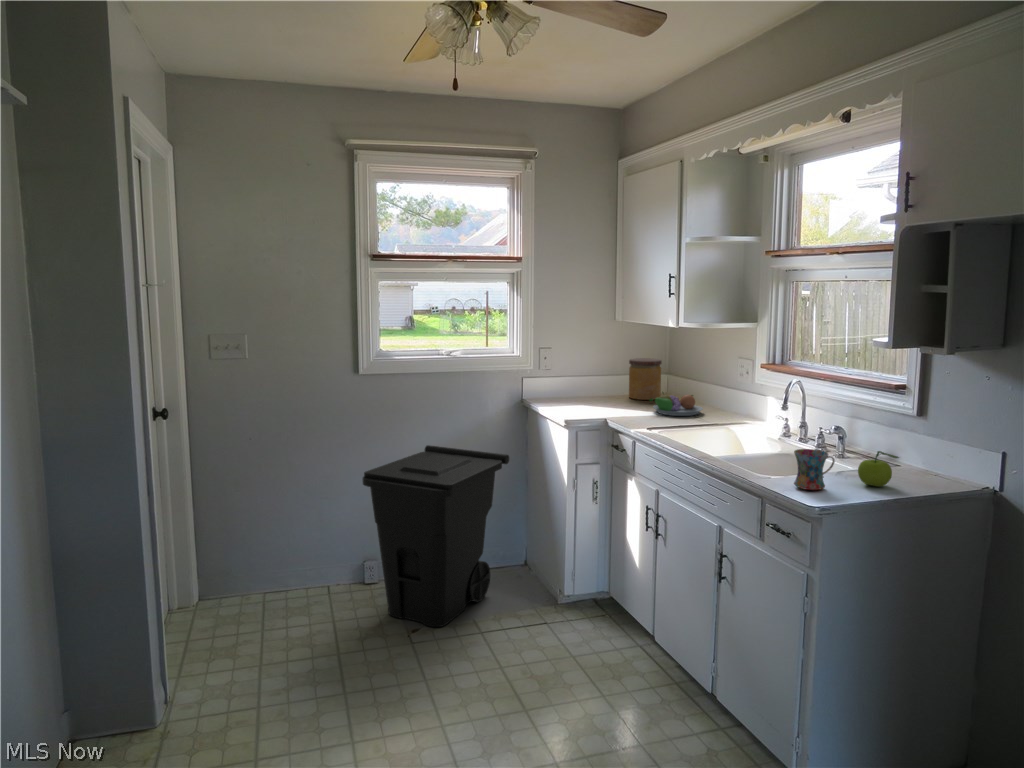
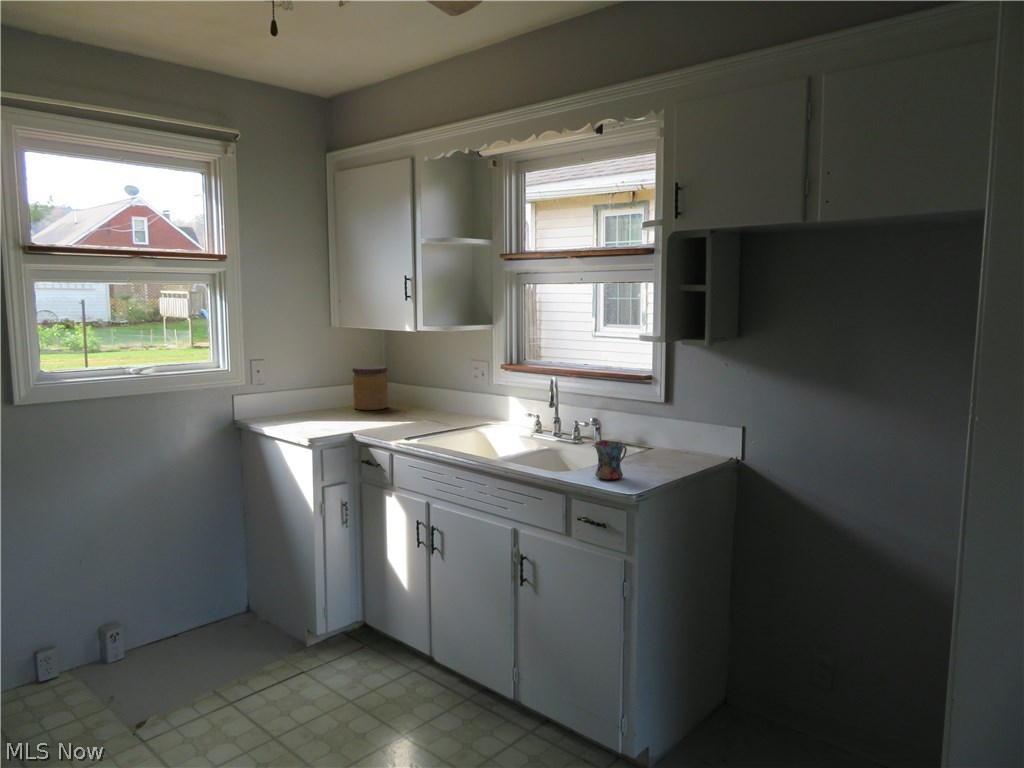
fruit bowl: present [649,393,703,416] -> none [391,399,445,423]
trash can: present [363,445,509,627] -> none [41,487,235,719]
fruit: present [858,451,899,487] -> none [641,436,671,469]

